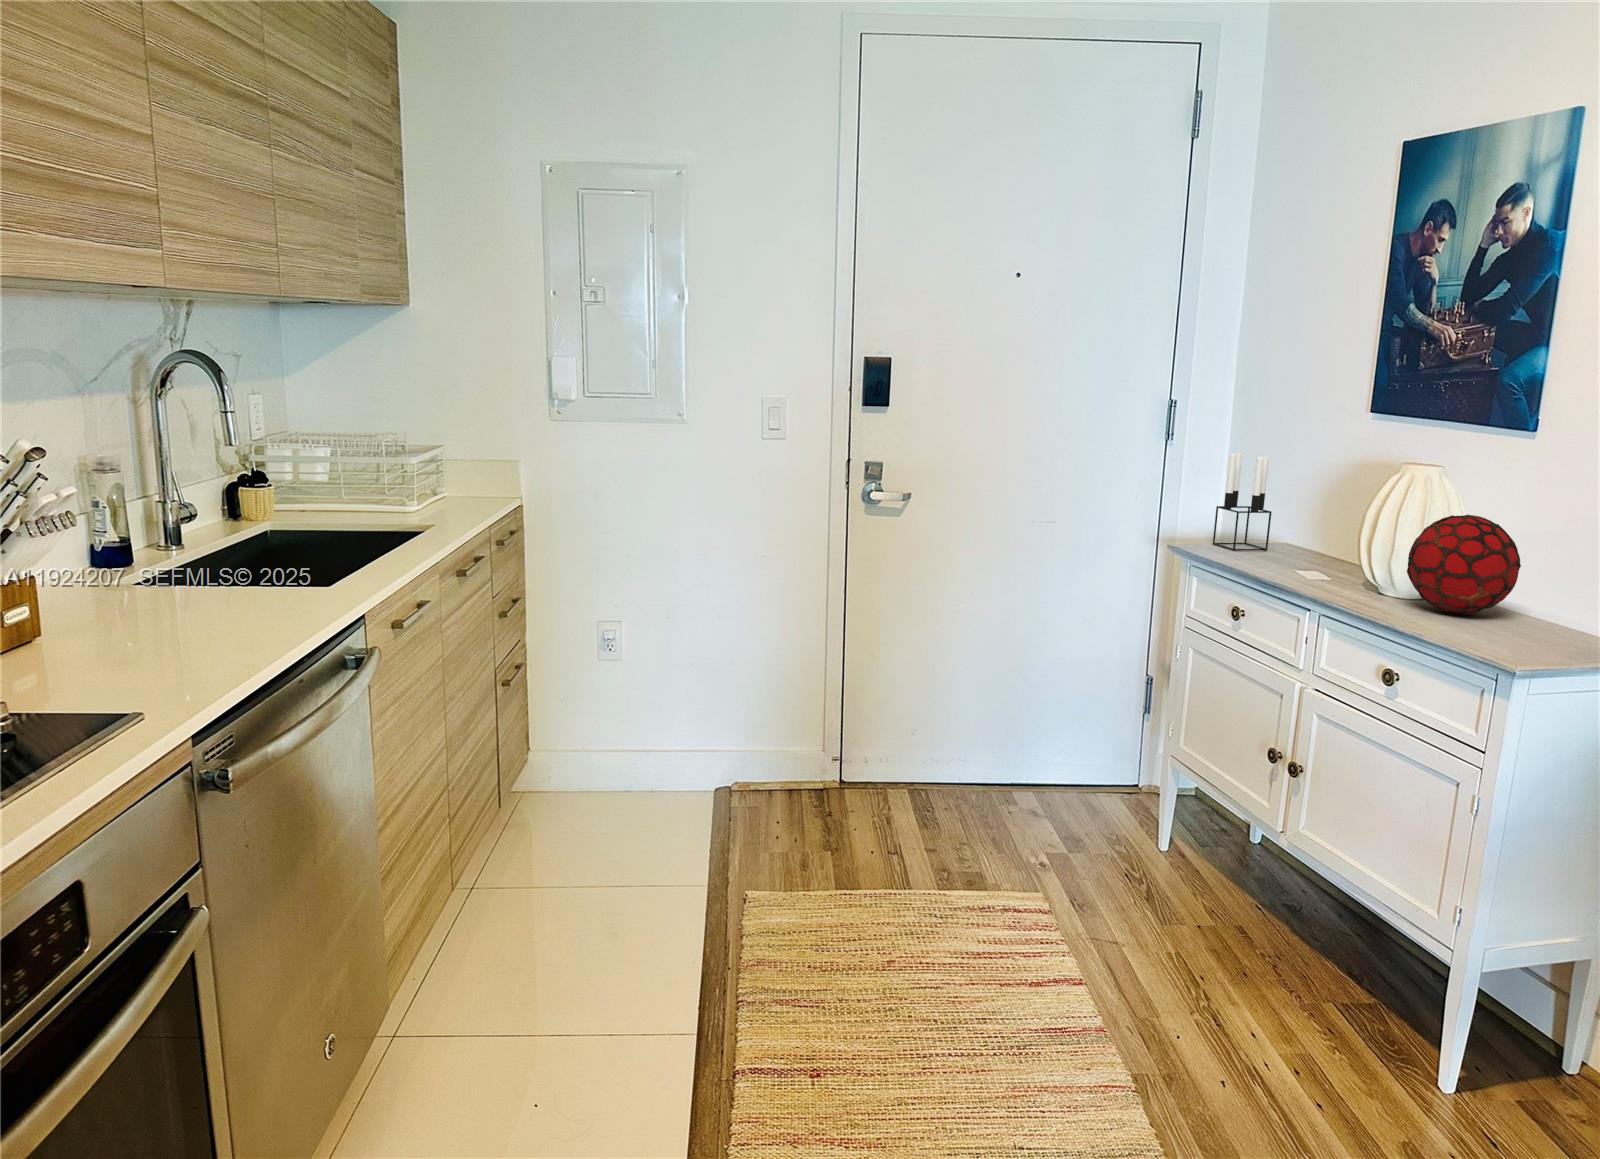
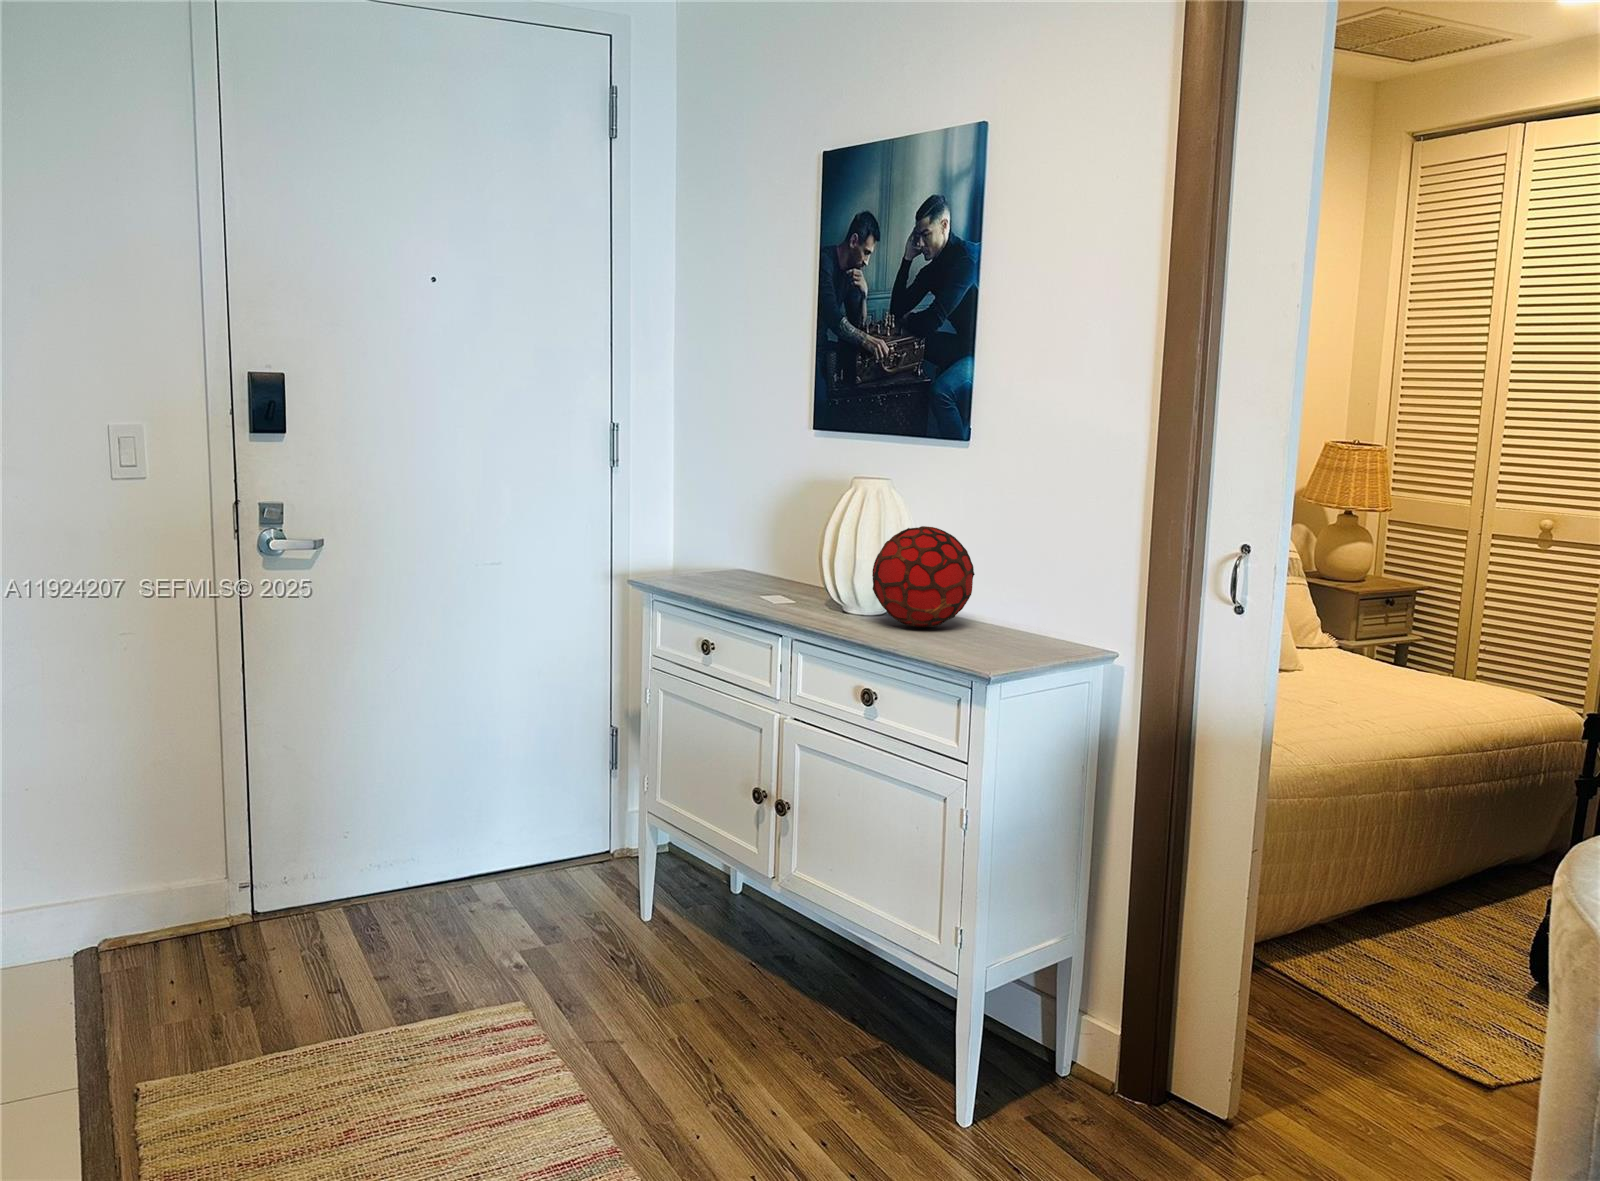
candle holder: present [1213,452,1271,551] -> none [670,477,726,584]

